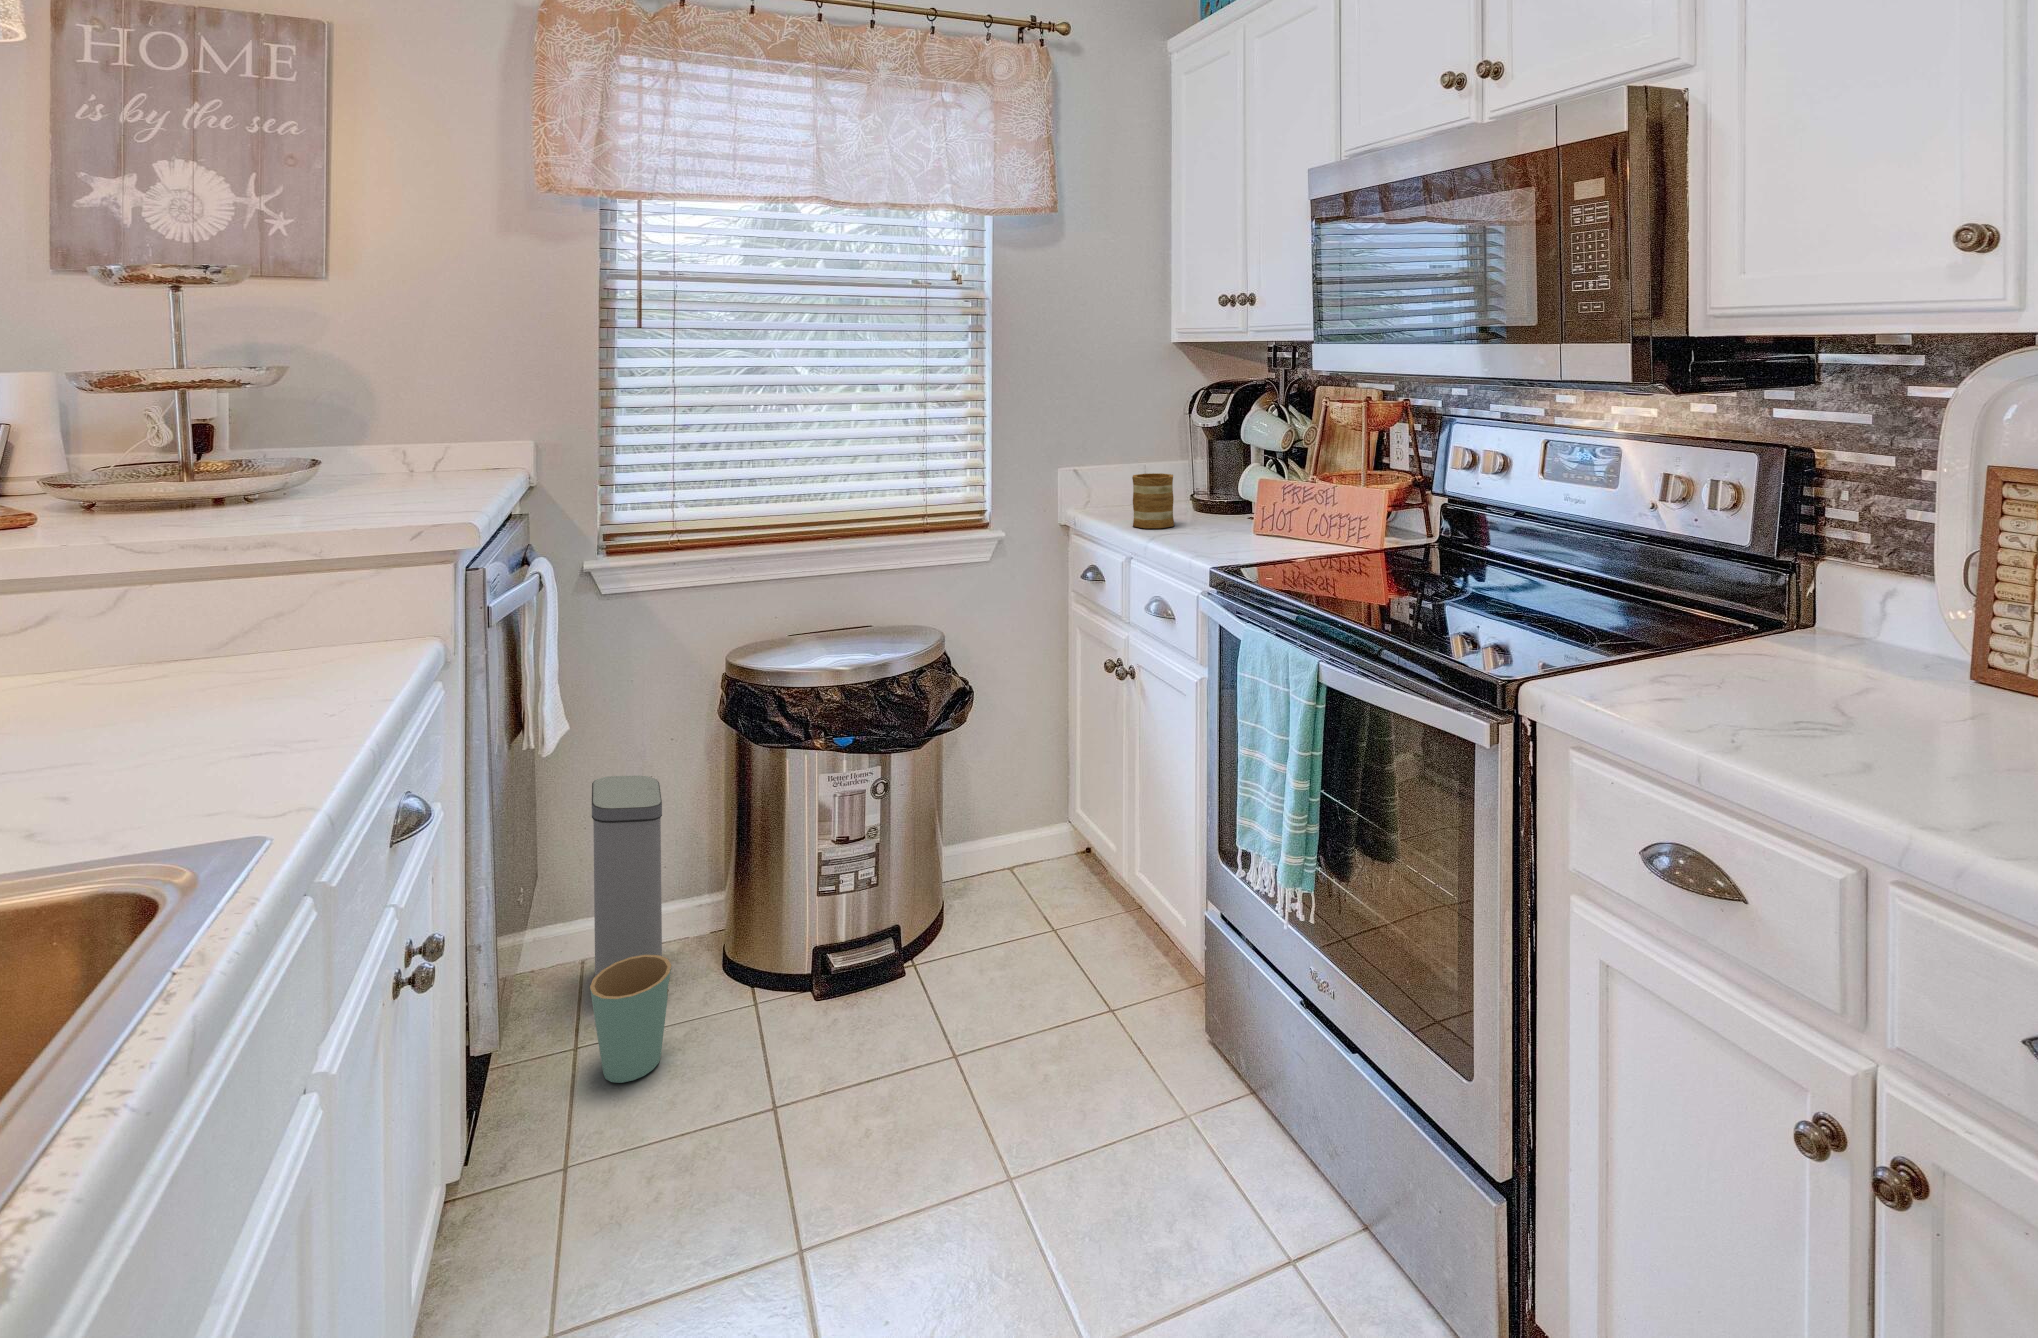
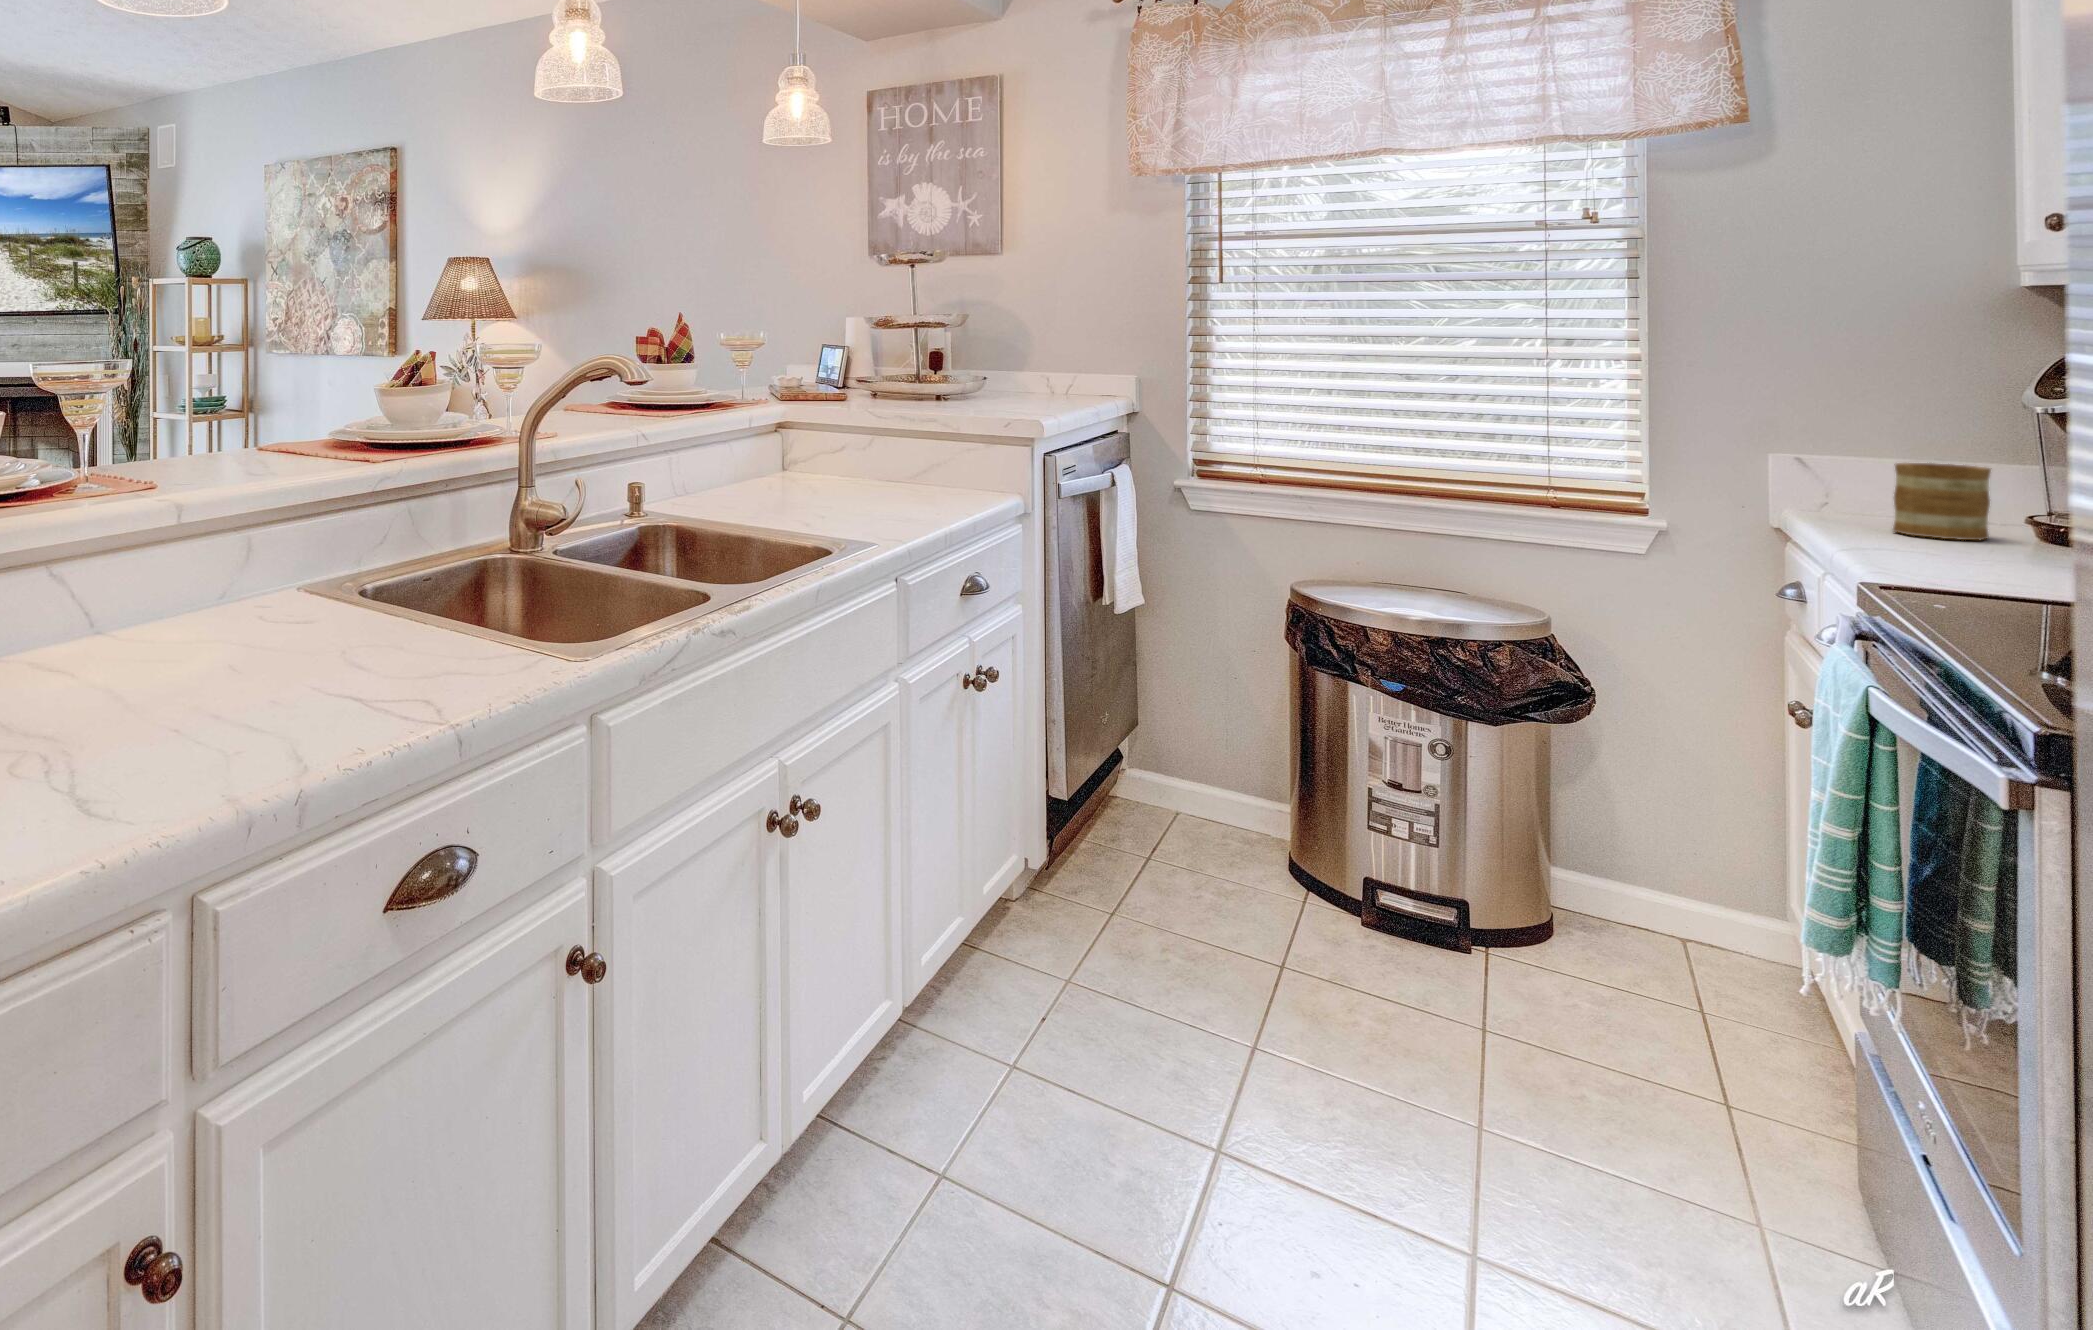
trash can: present [590,776,672,1083] -> none [1152,662,1230,893]

